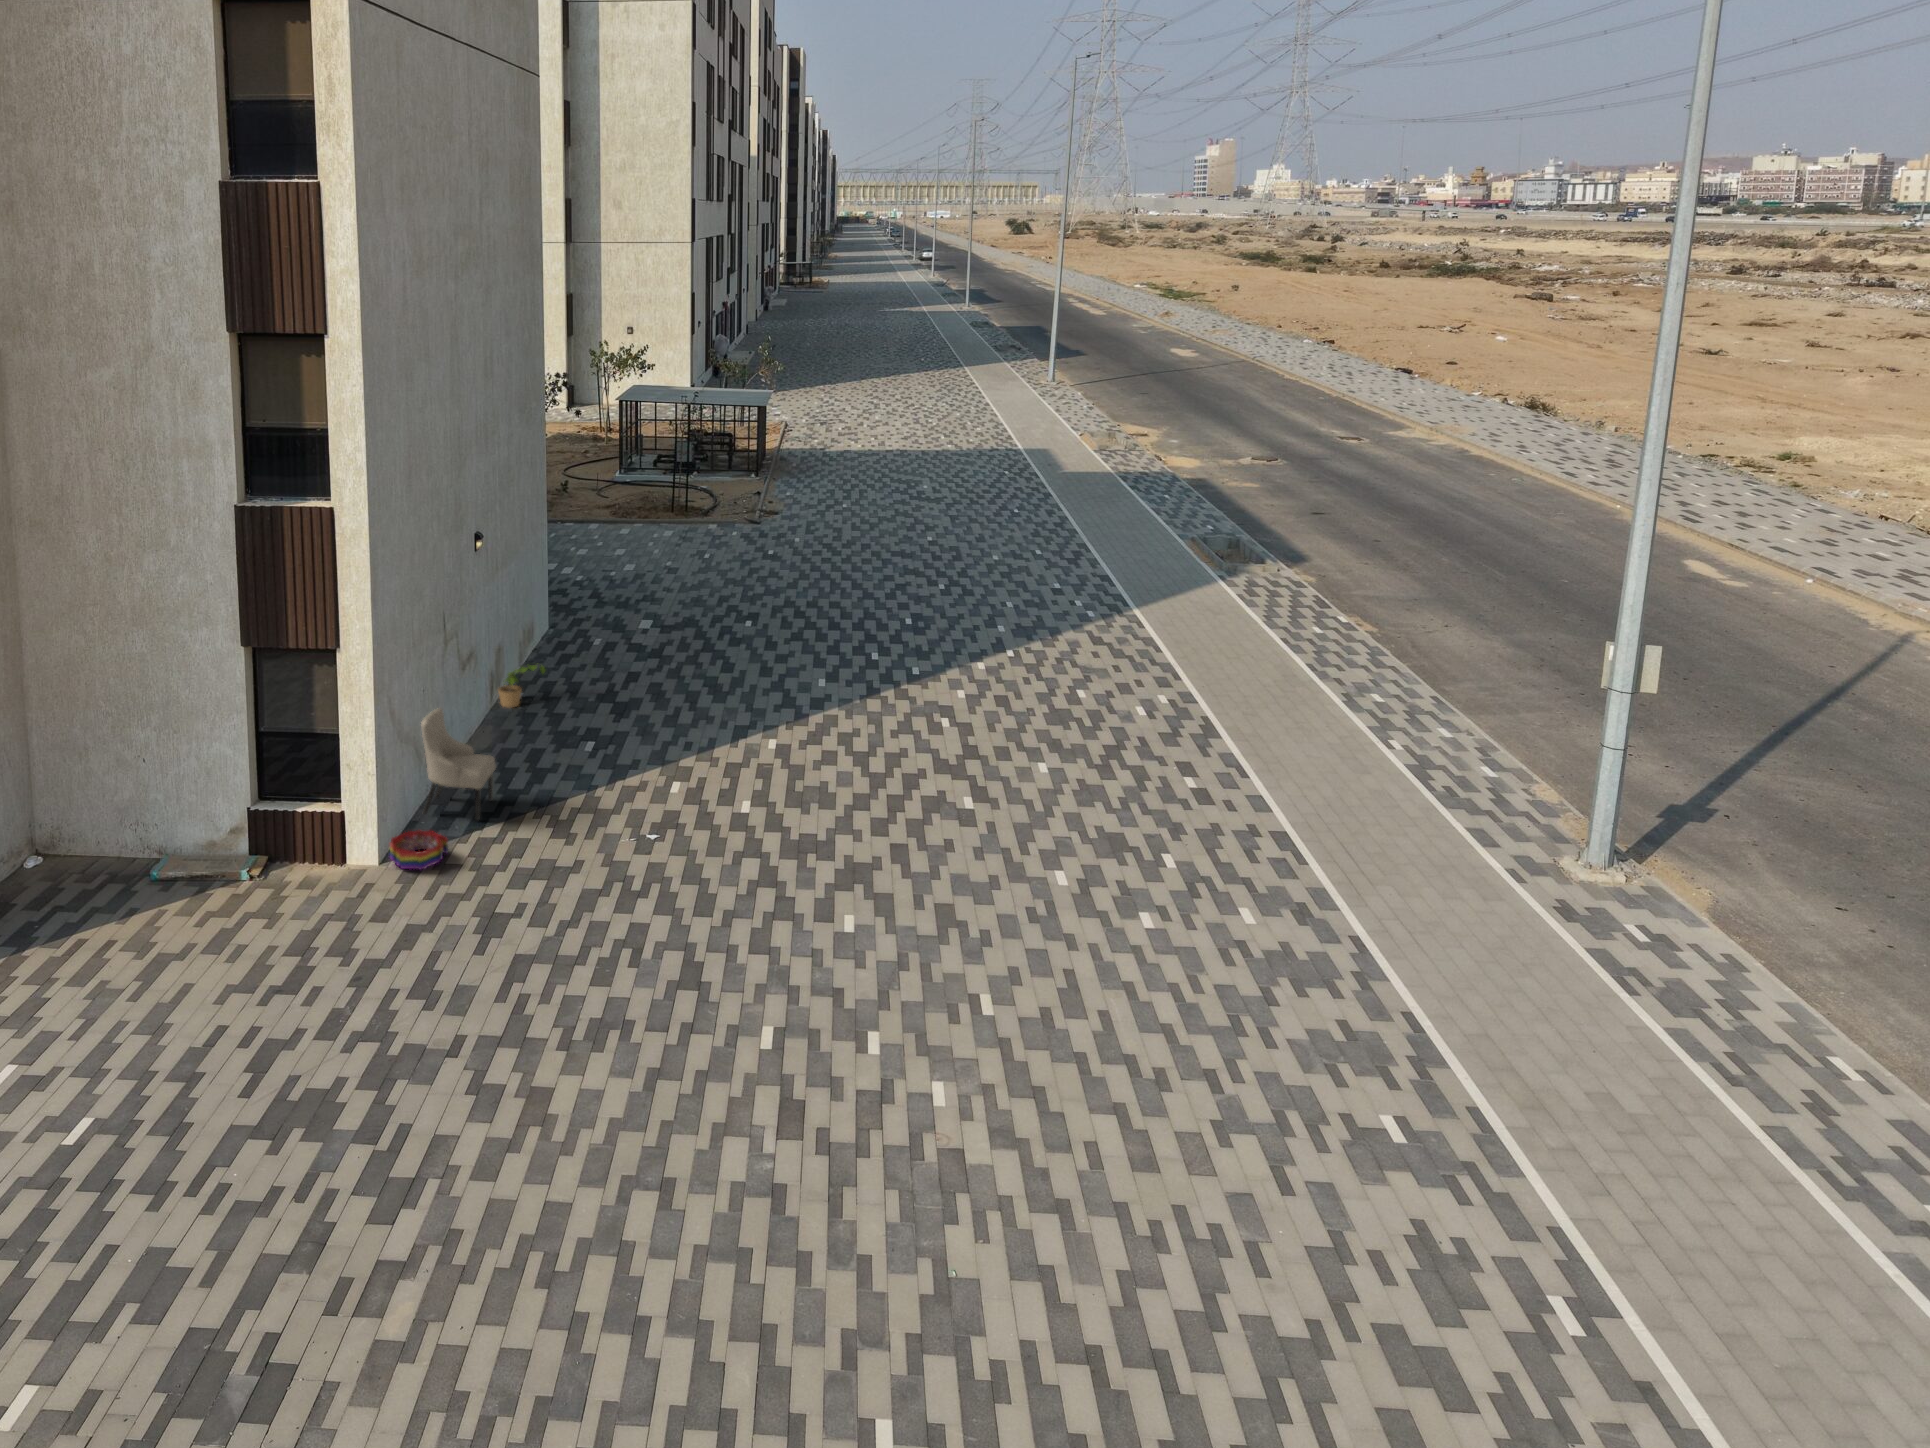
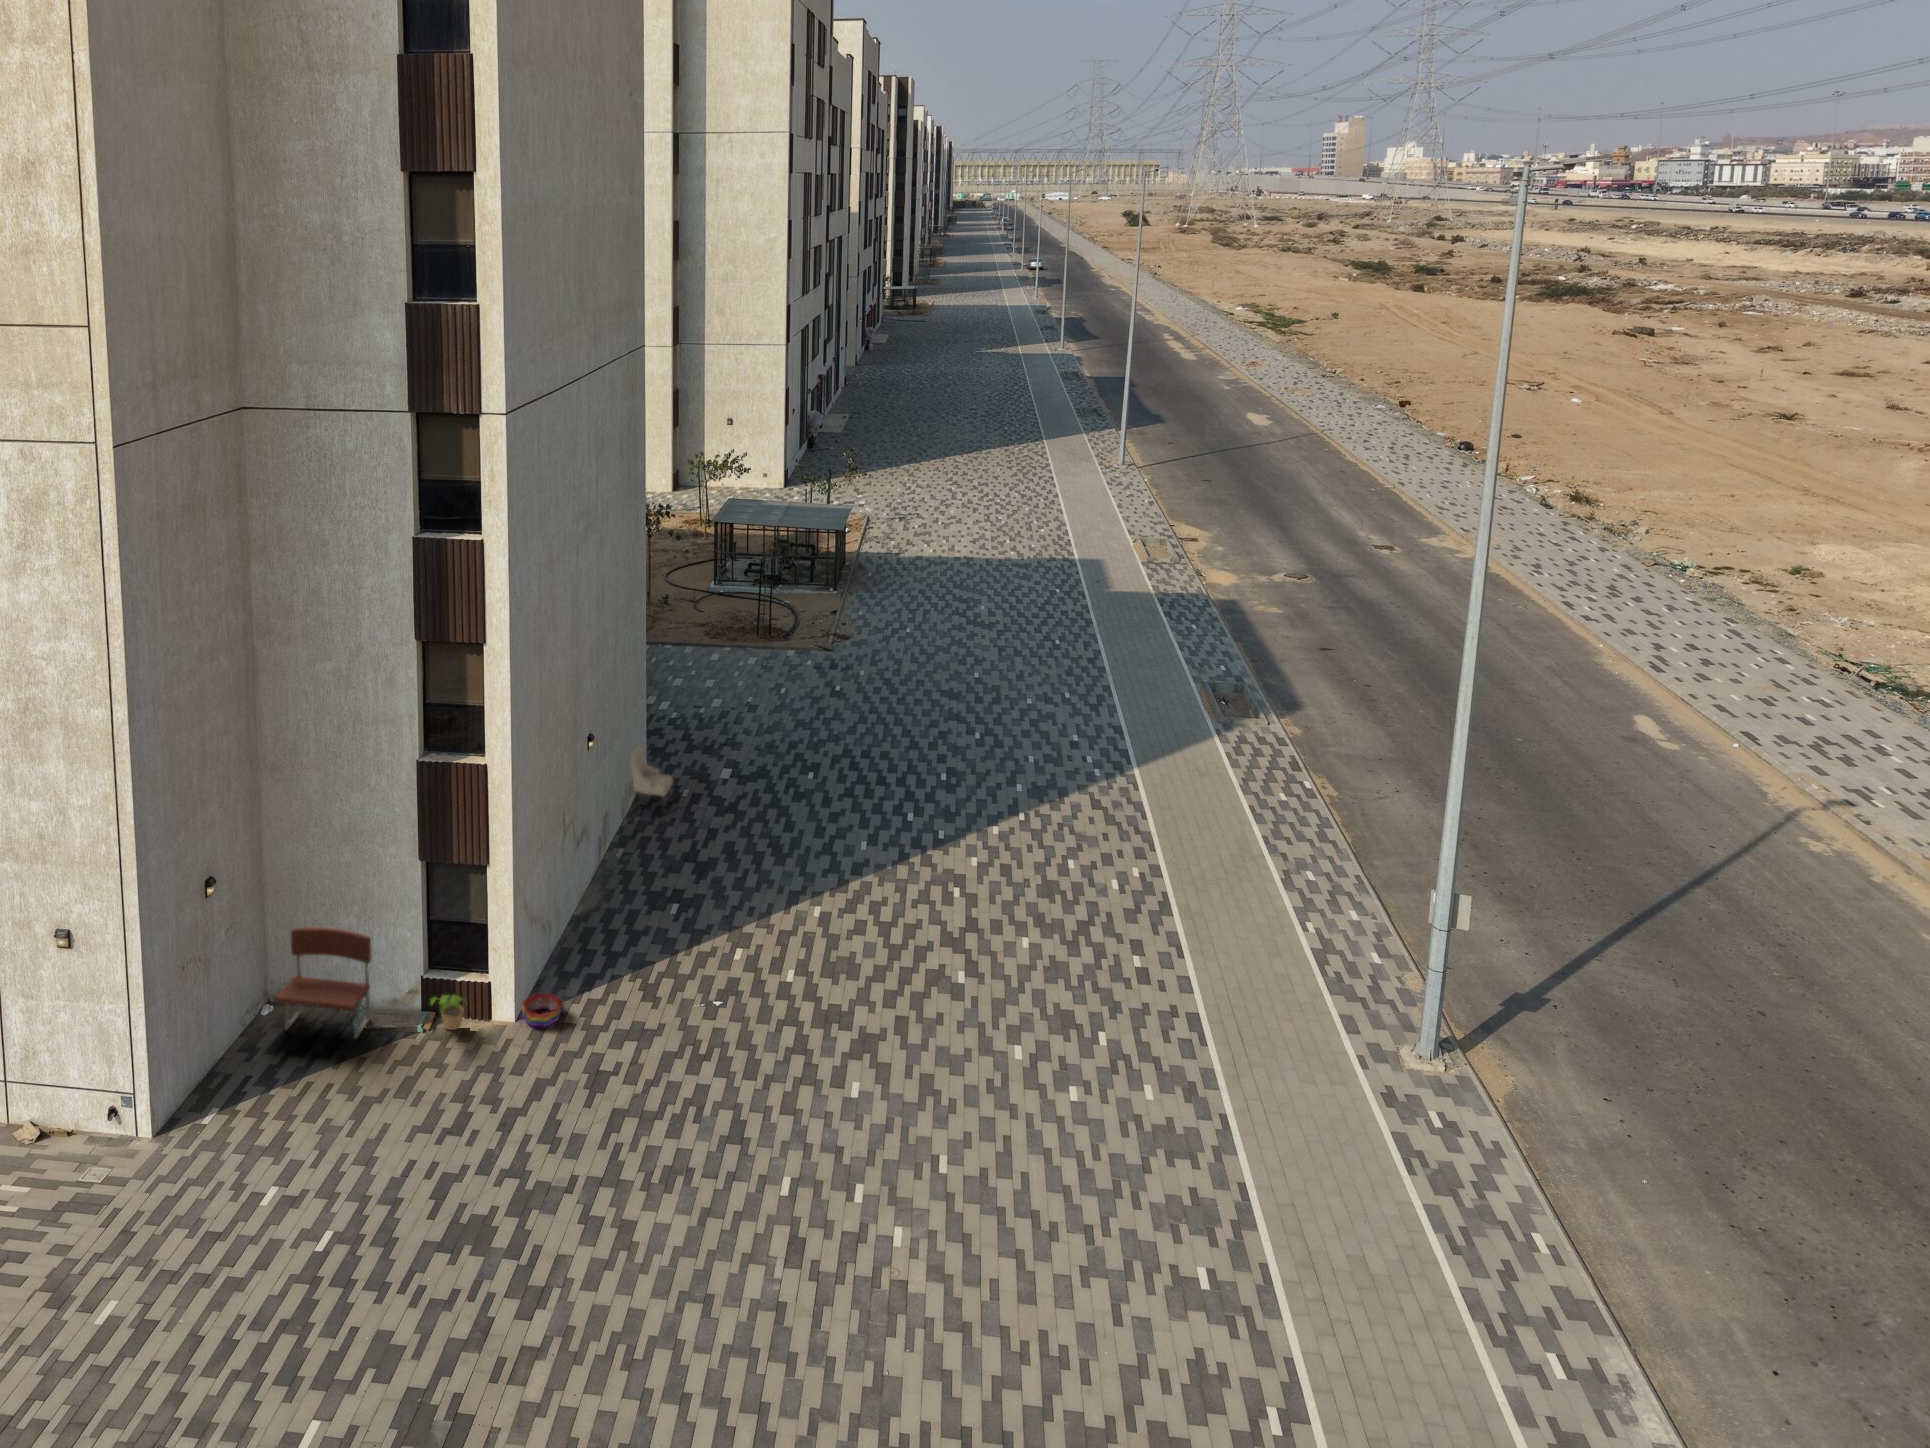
potted plant: present [498,665,545,707] -> present [430,995,466,1030]
chair: present [422,708,496,820] -> present [631,747,673,814]
bench: none [36,741,177,889] -> present [275,927,372,1038]

